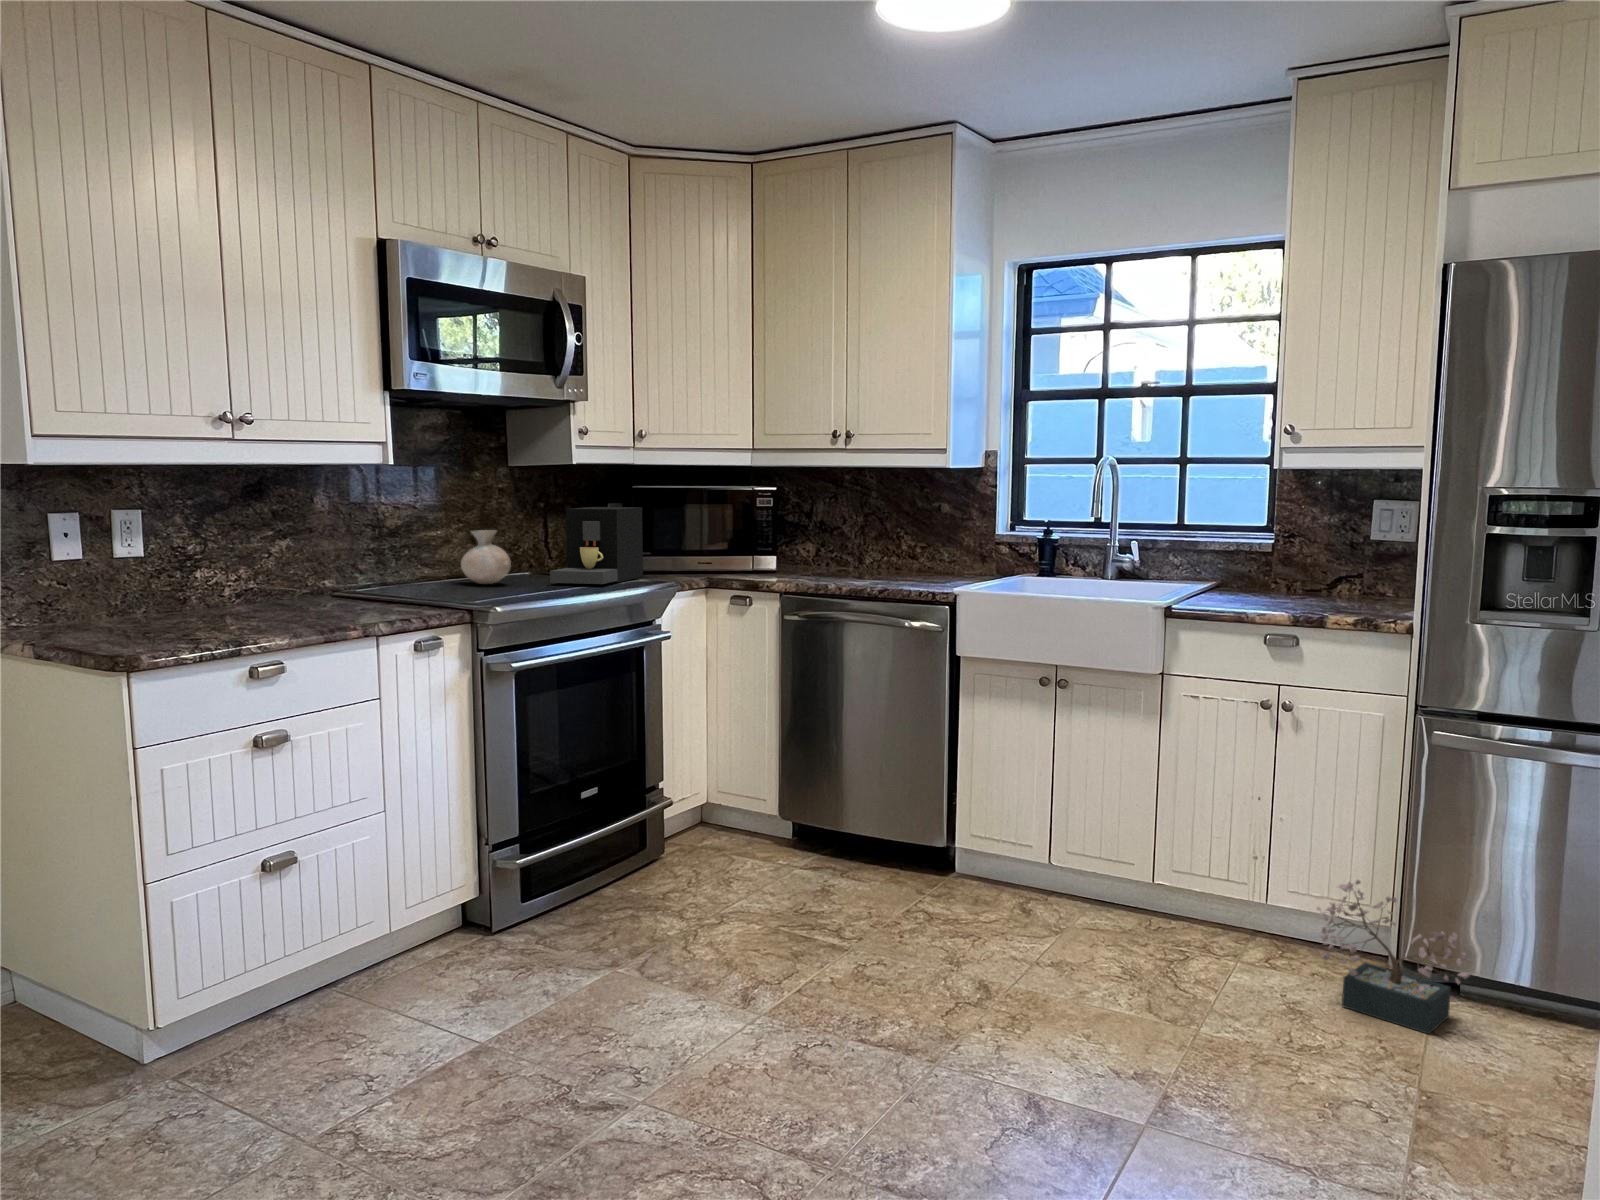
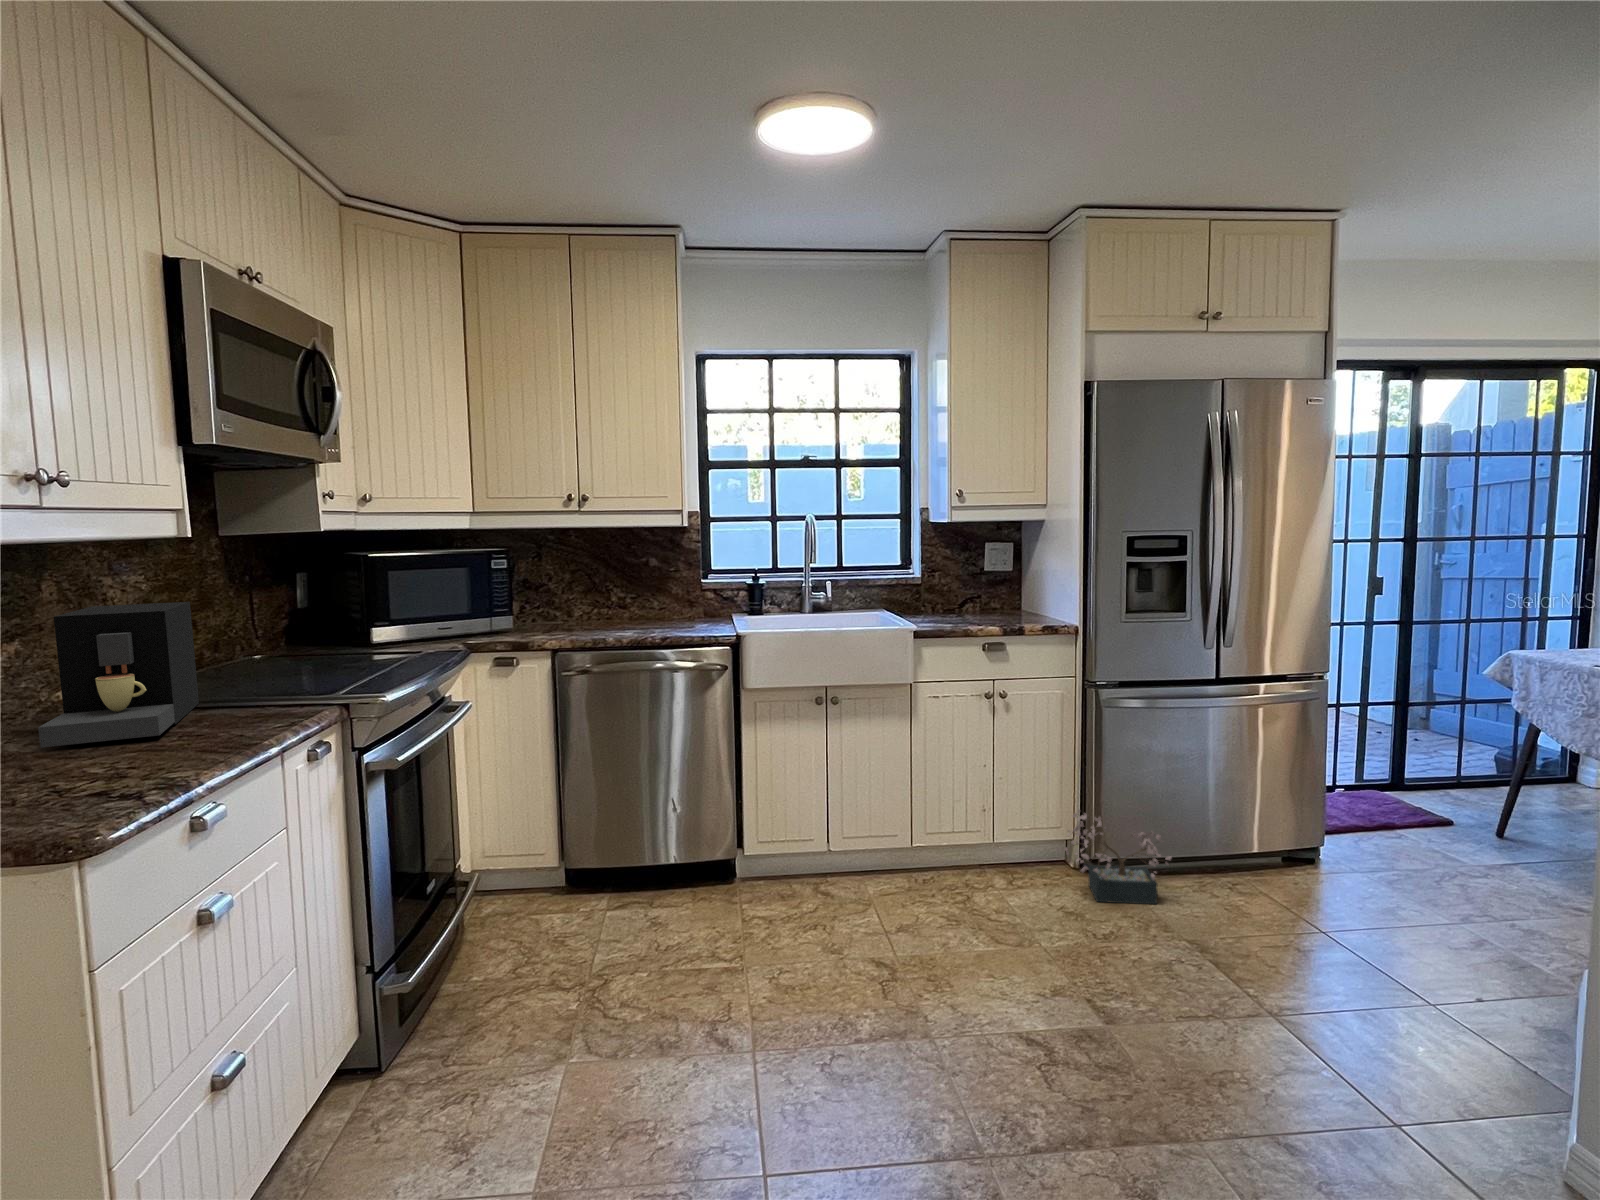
coffee maker: present [550,507,643,584] -> present [38,602,199,748]
vase: present [461,530,511,584] -> none [199,619,286,688]

